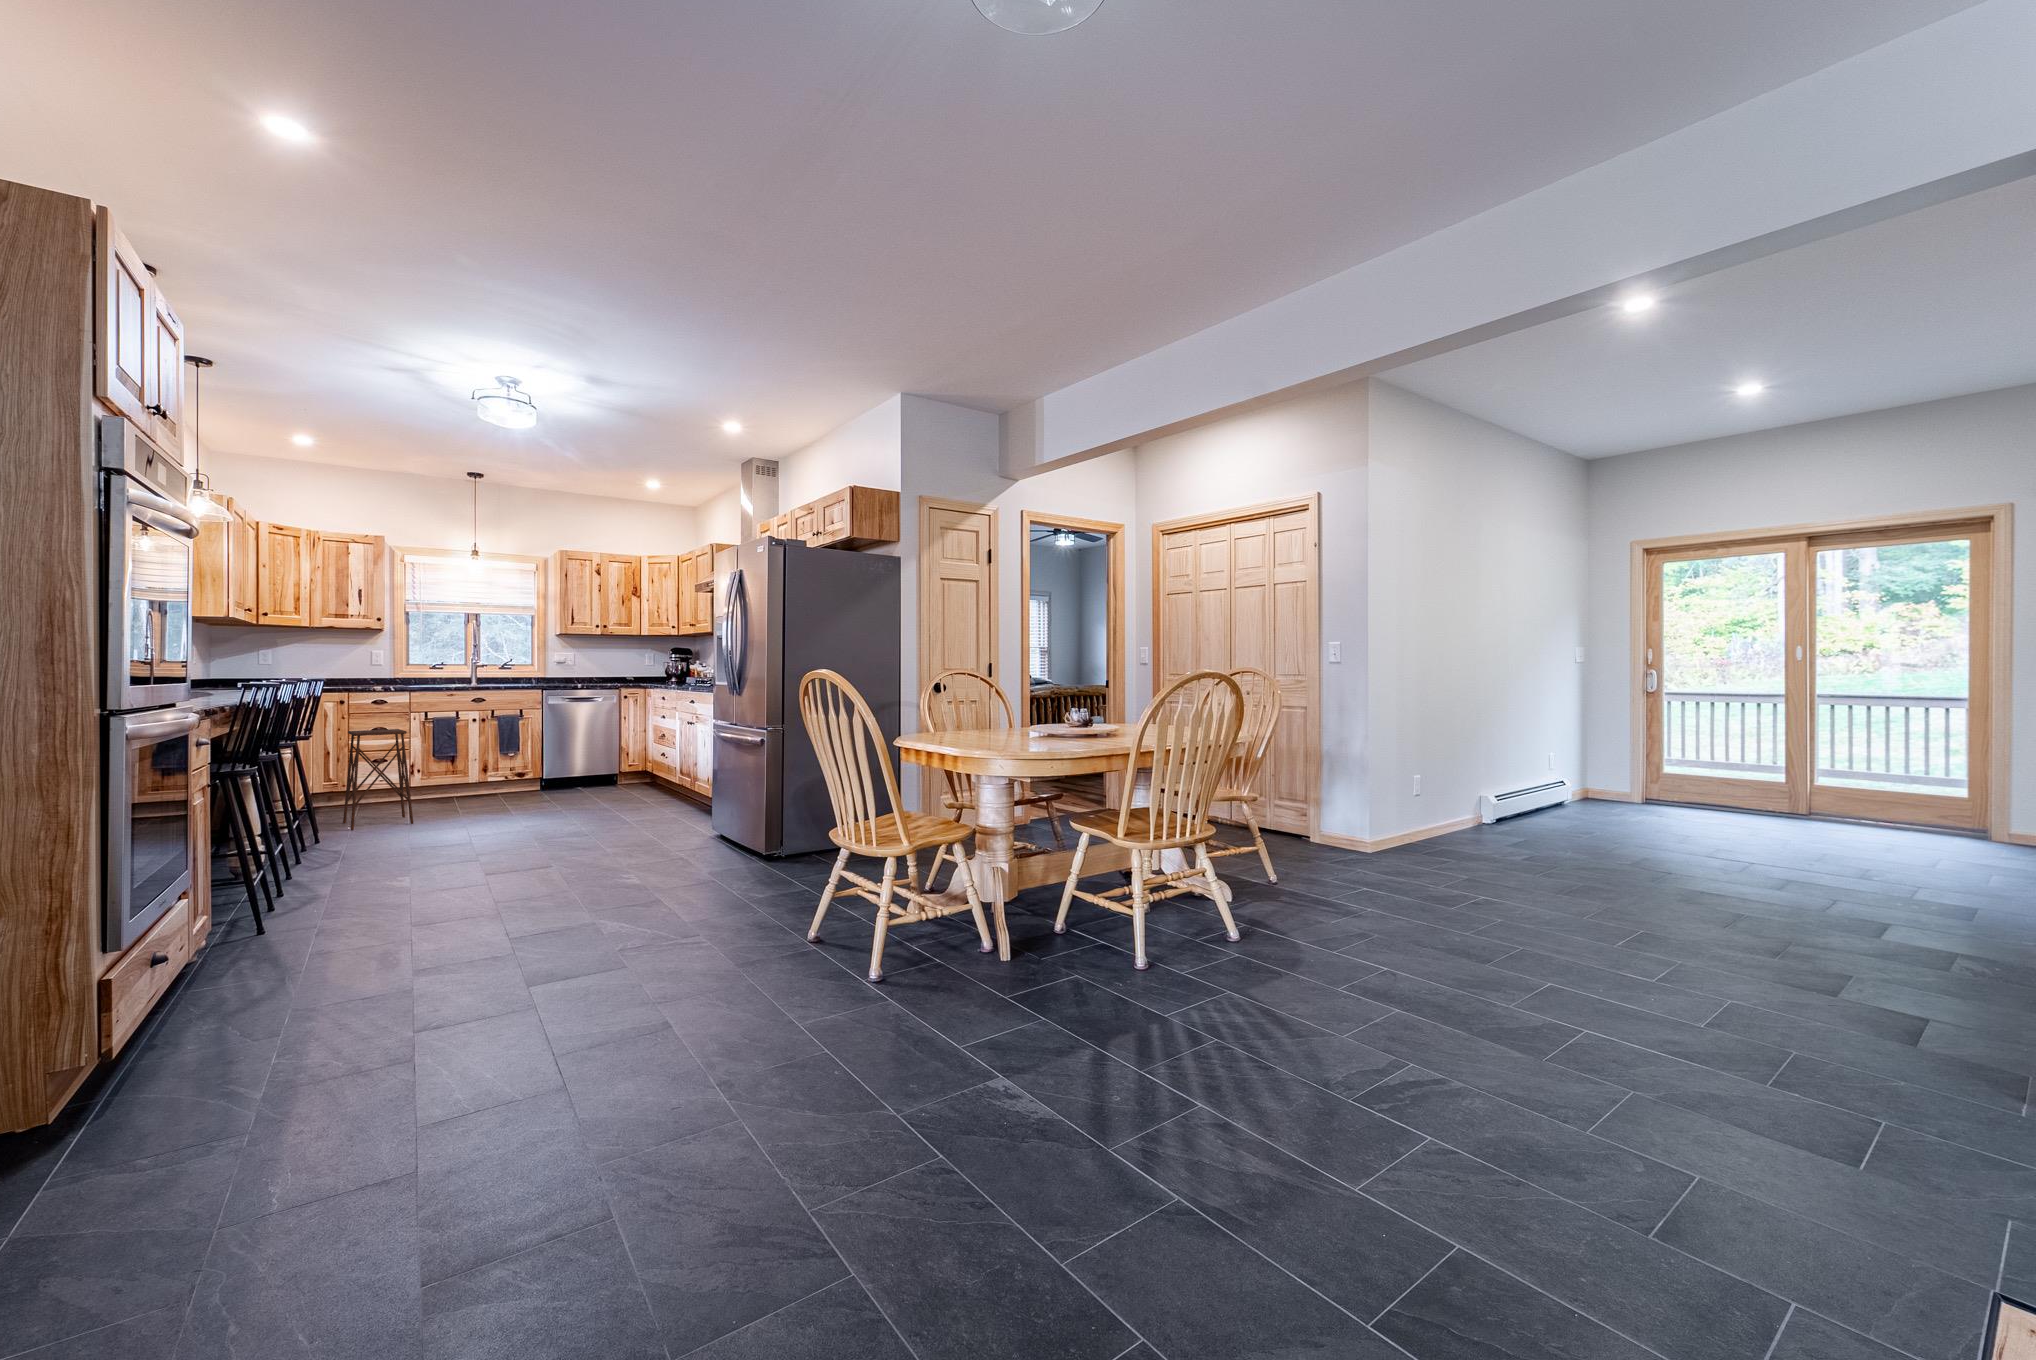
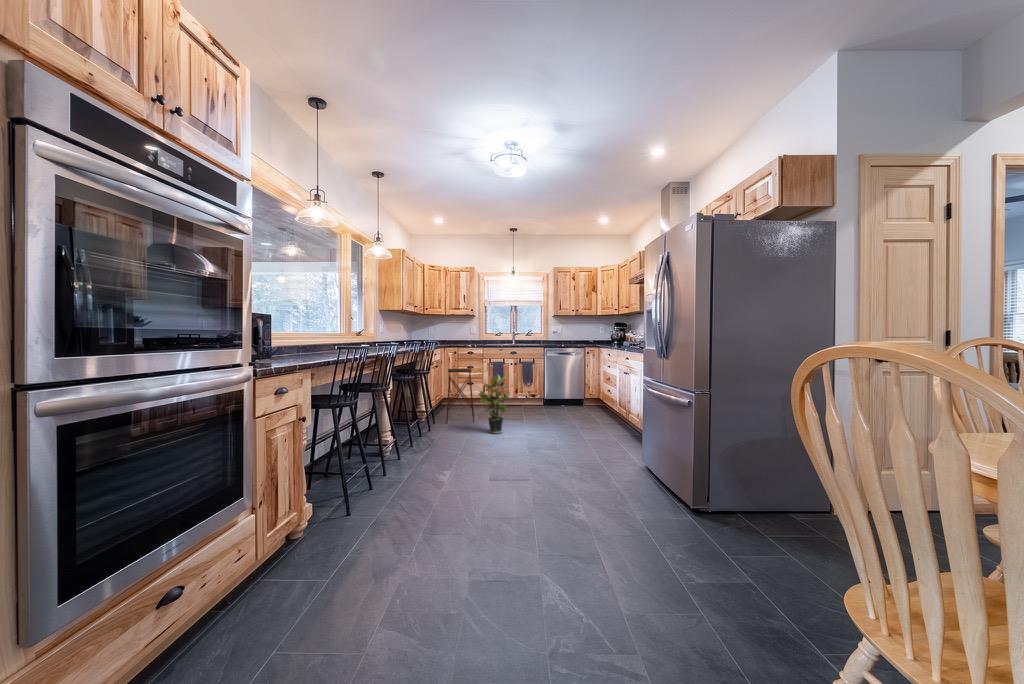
potted plant: none [432,733,495,832] -> present [479,375,510,434]

